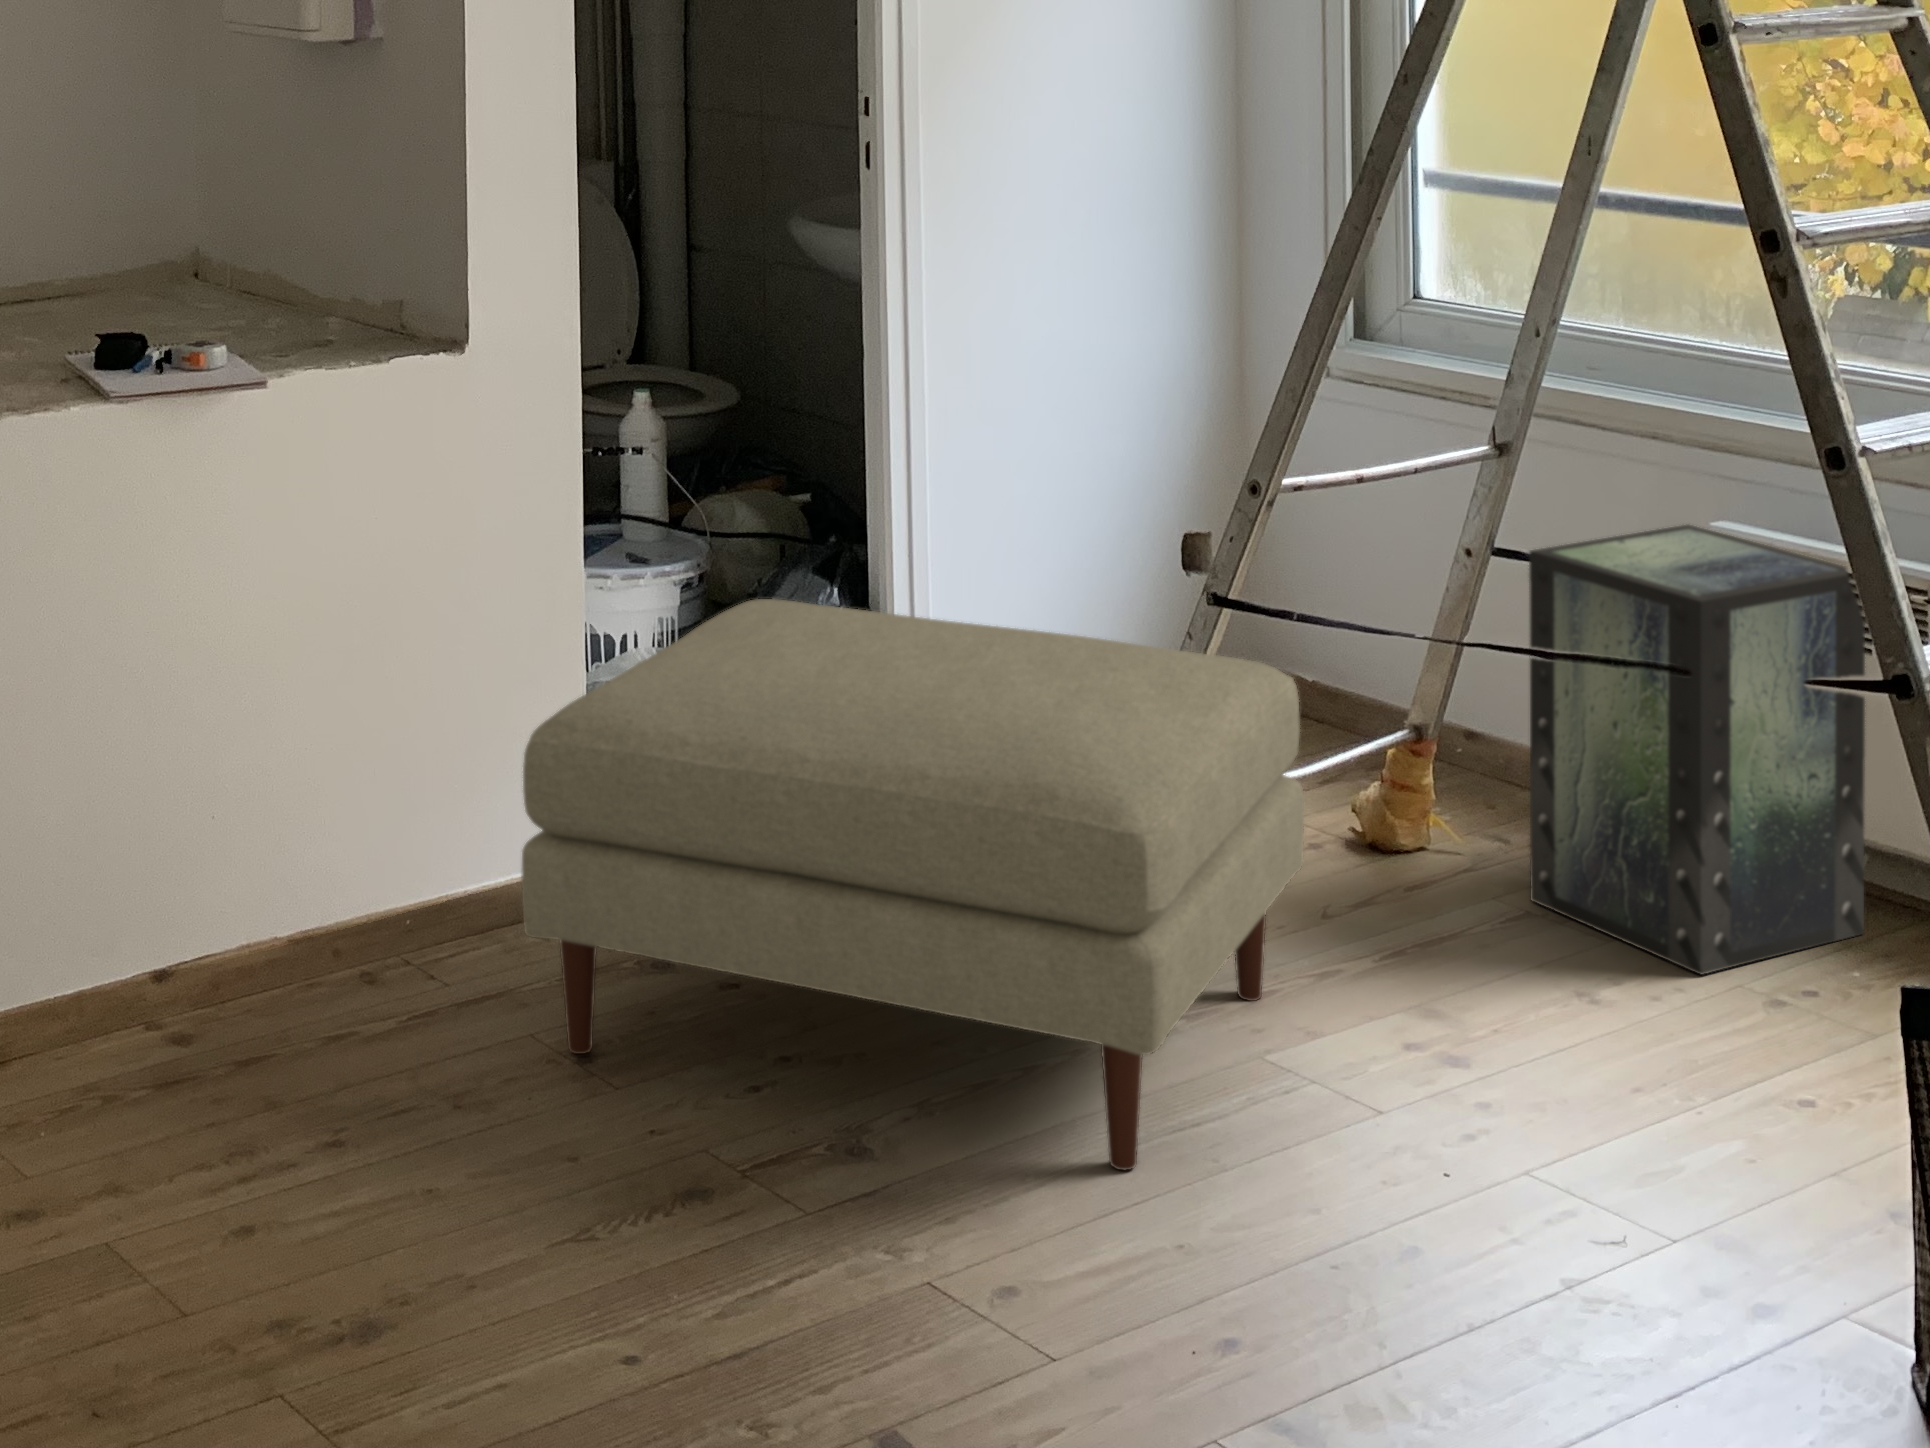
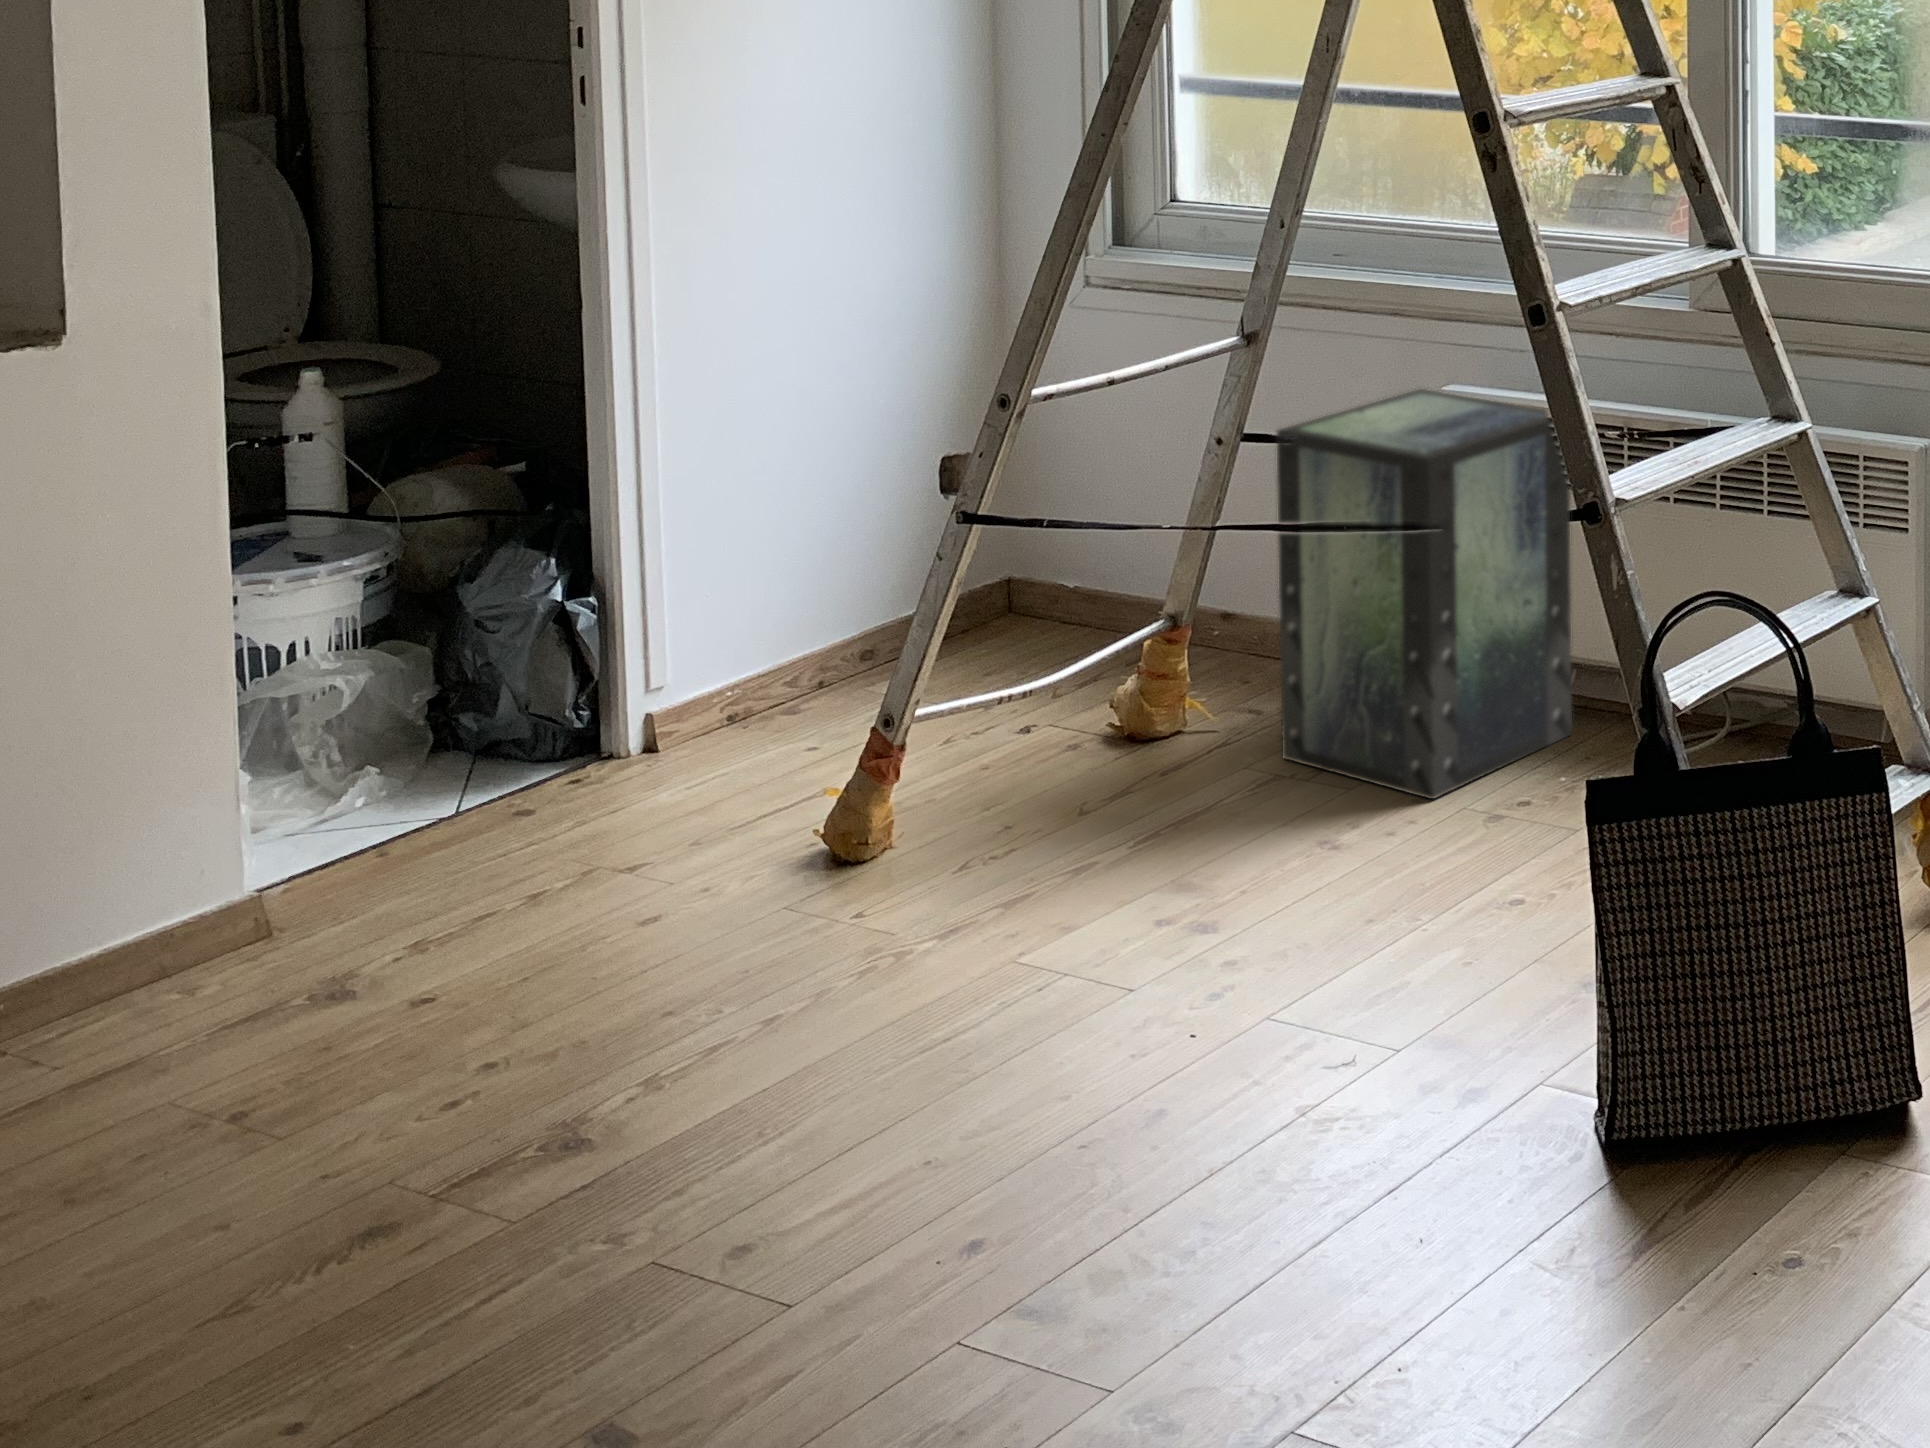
ottoman: present [522,599,1304,1170] -> none [107,573,1057,1141]

